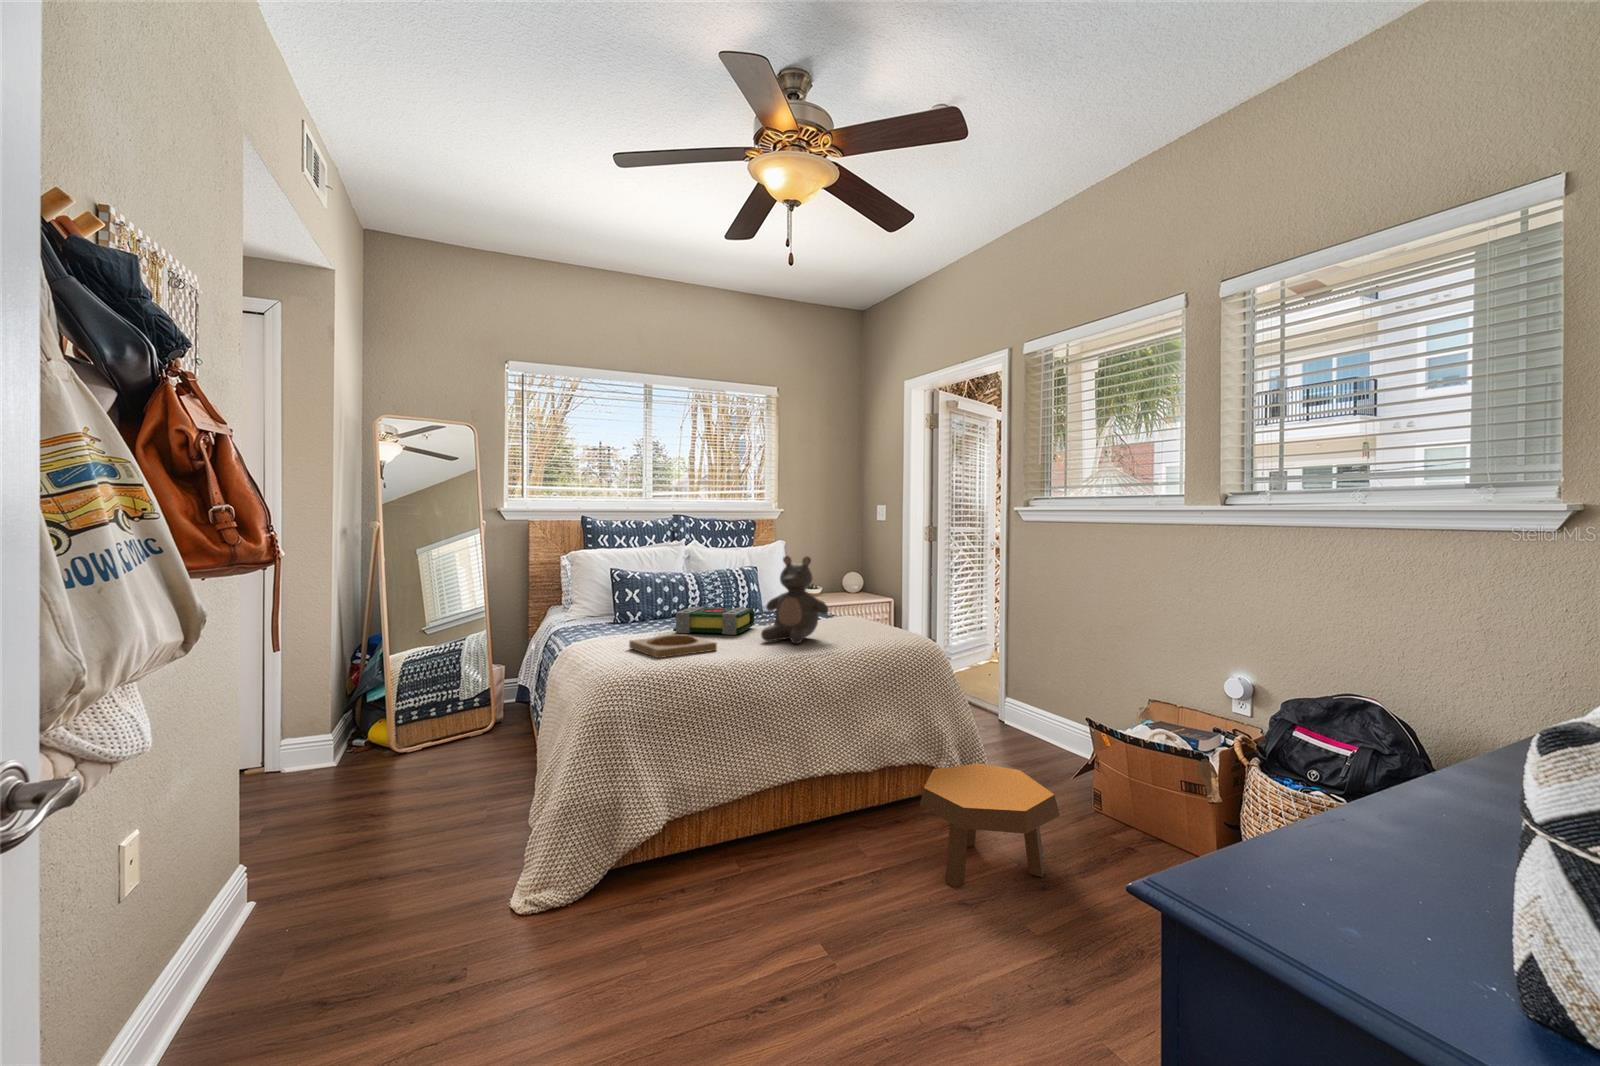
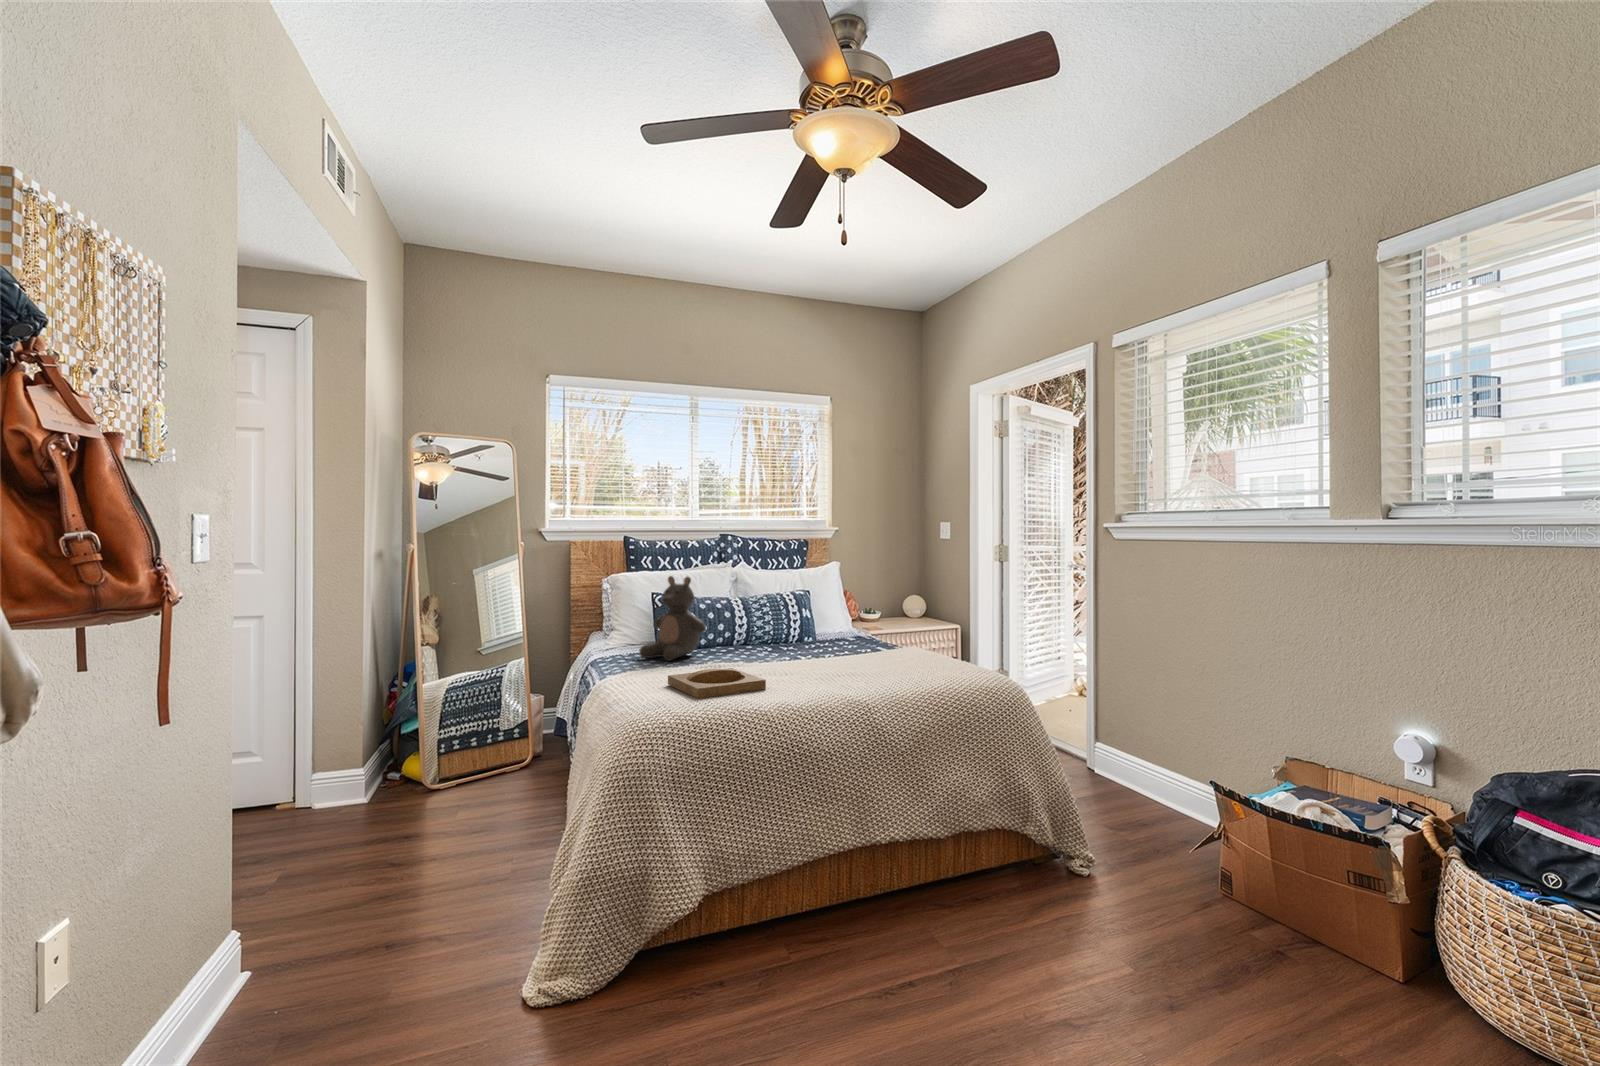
teddy bear: present [761,556,829,644] -> present [639,576,706,661]
book: present [673,606,755,635] -> none [720,635,810,668]
footstool: present [920,763,1060,888] -> none [1011,834,1194,1002]

